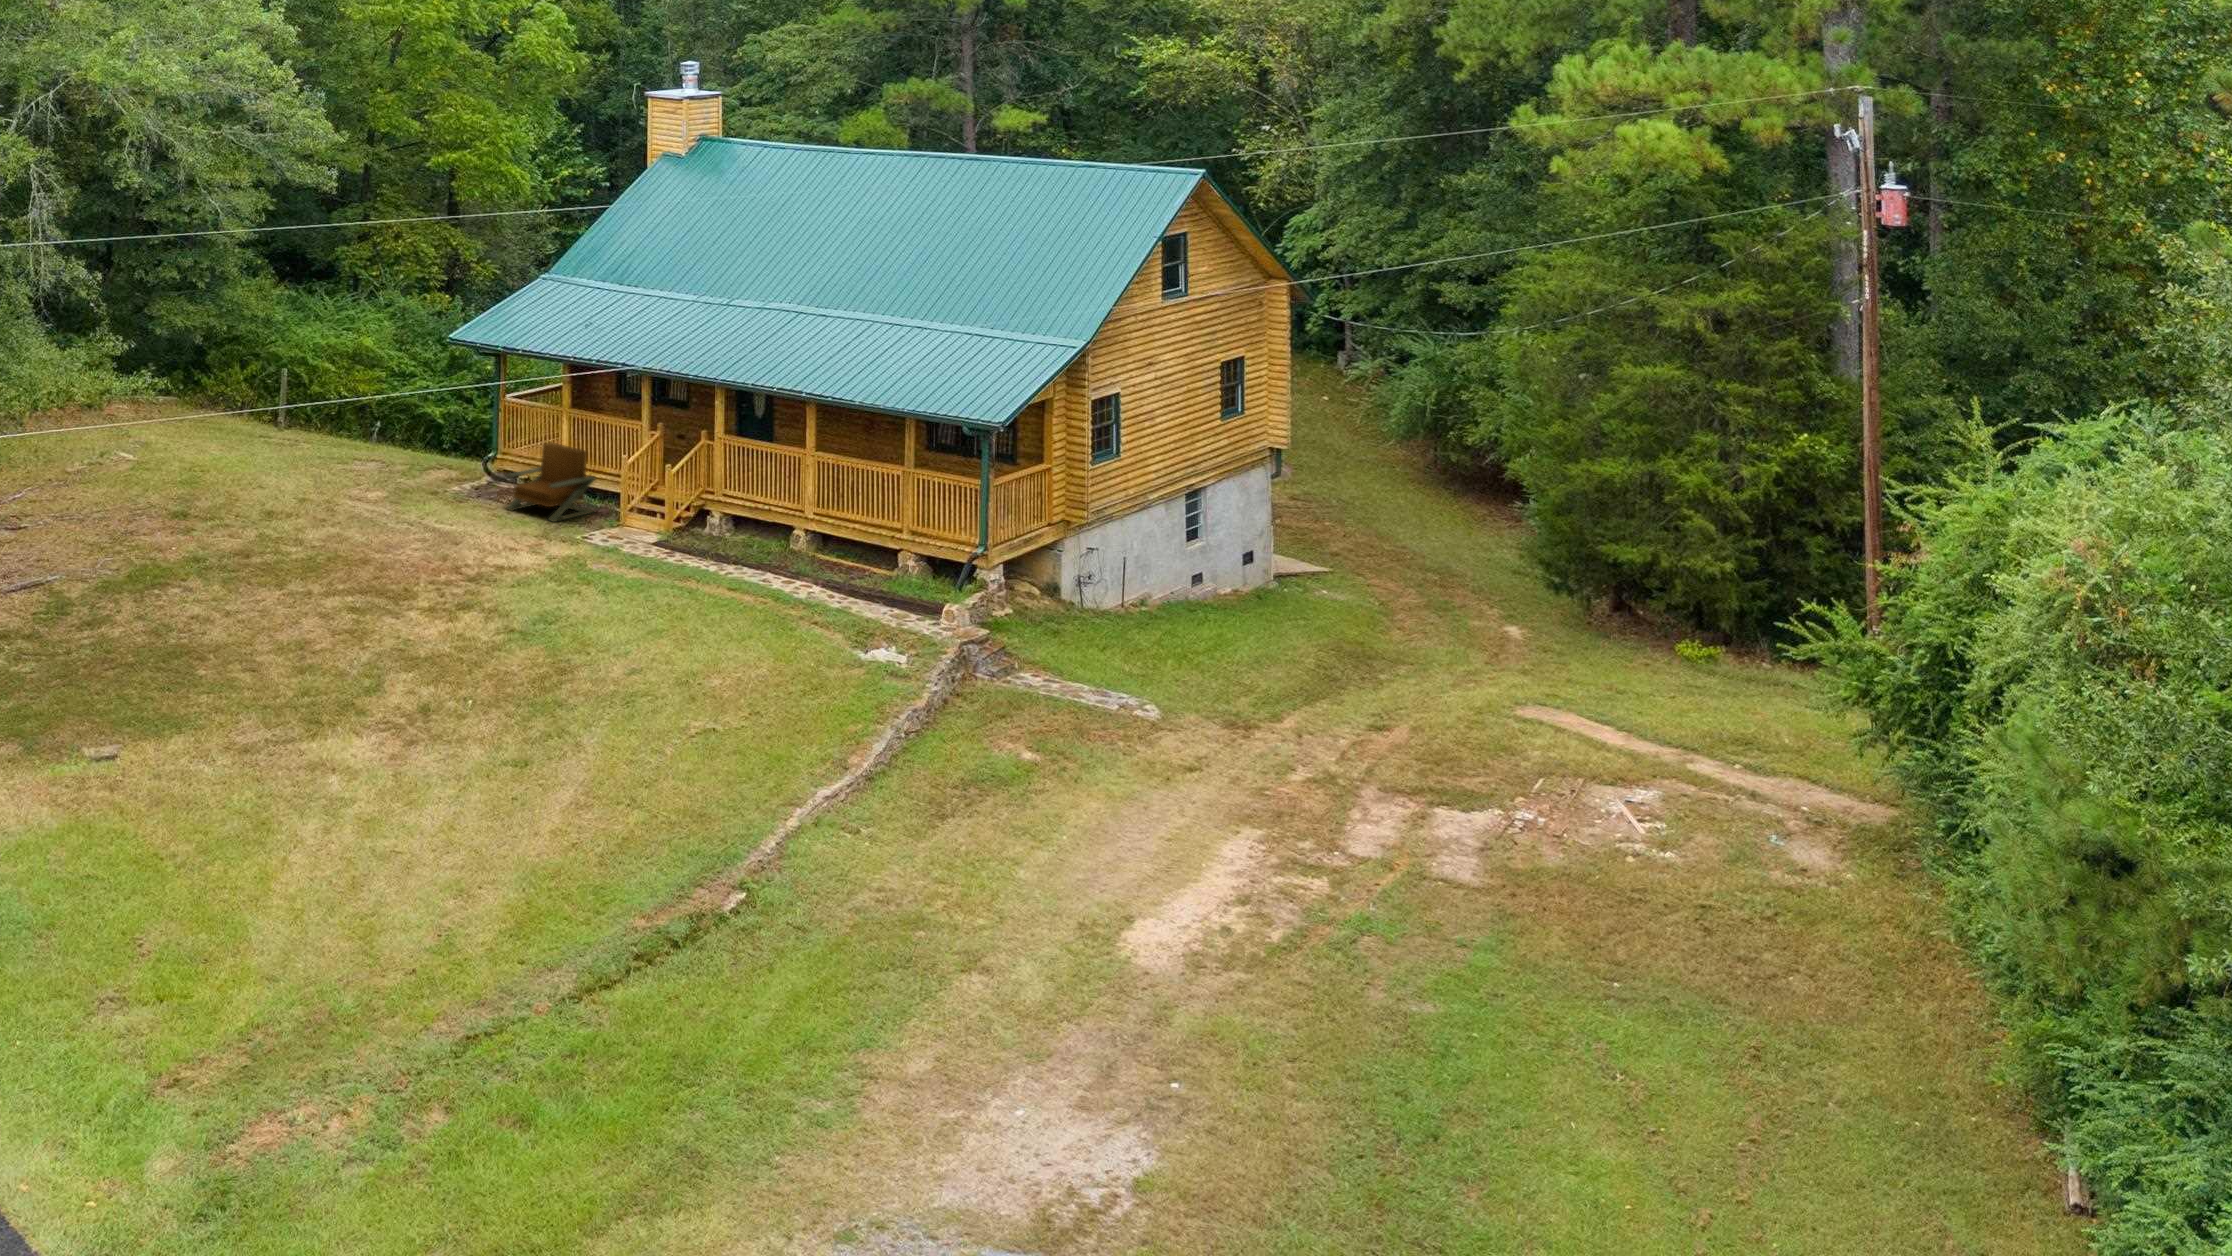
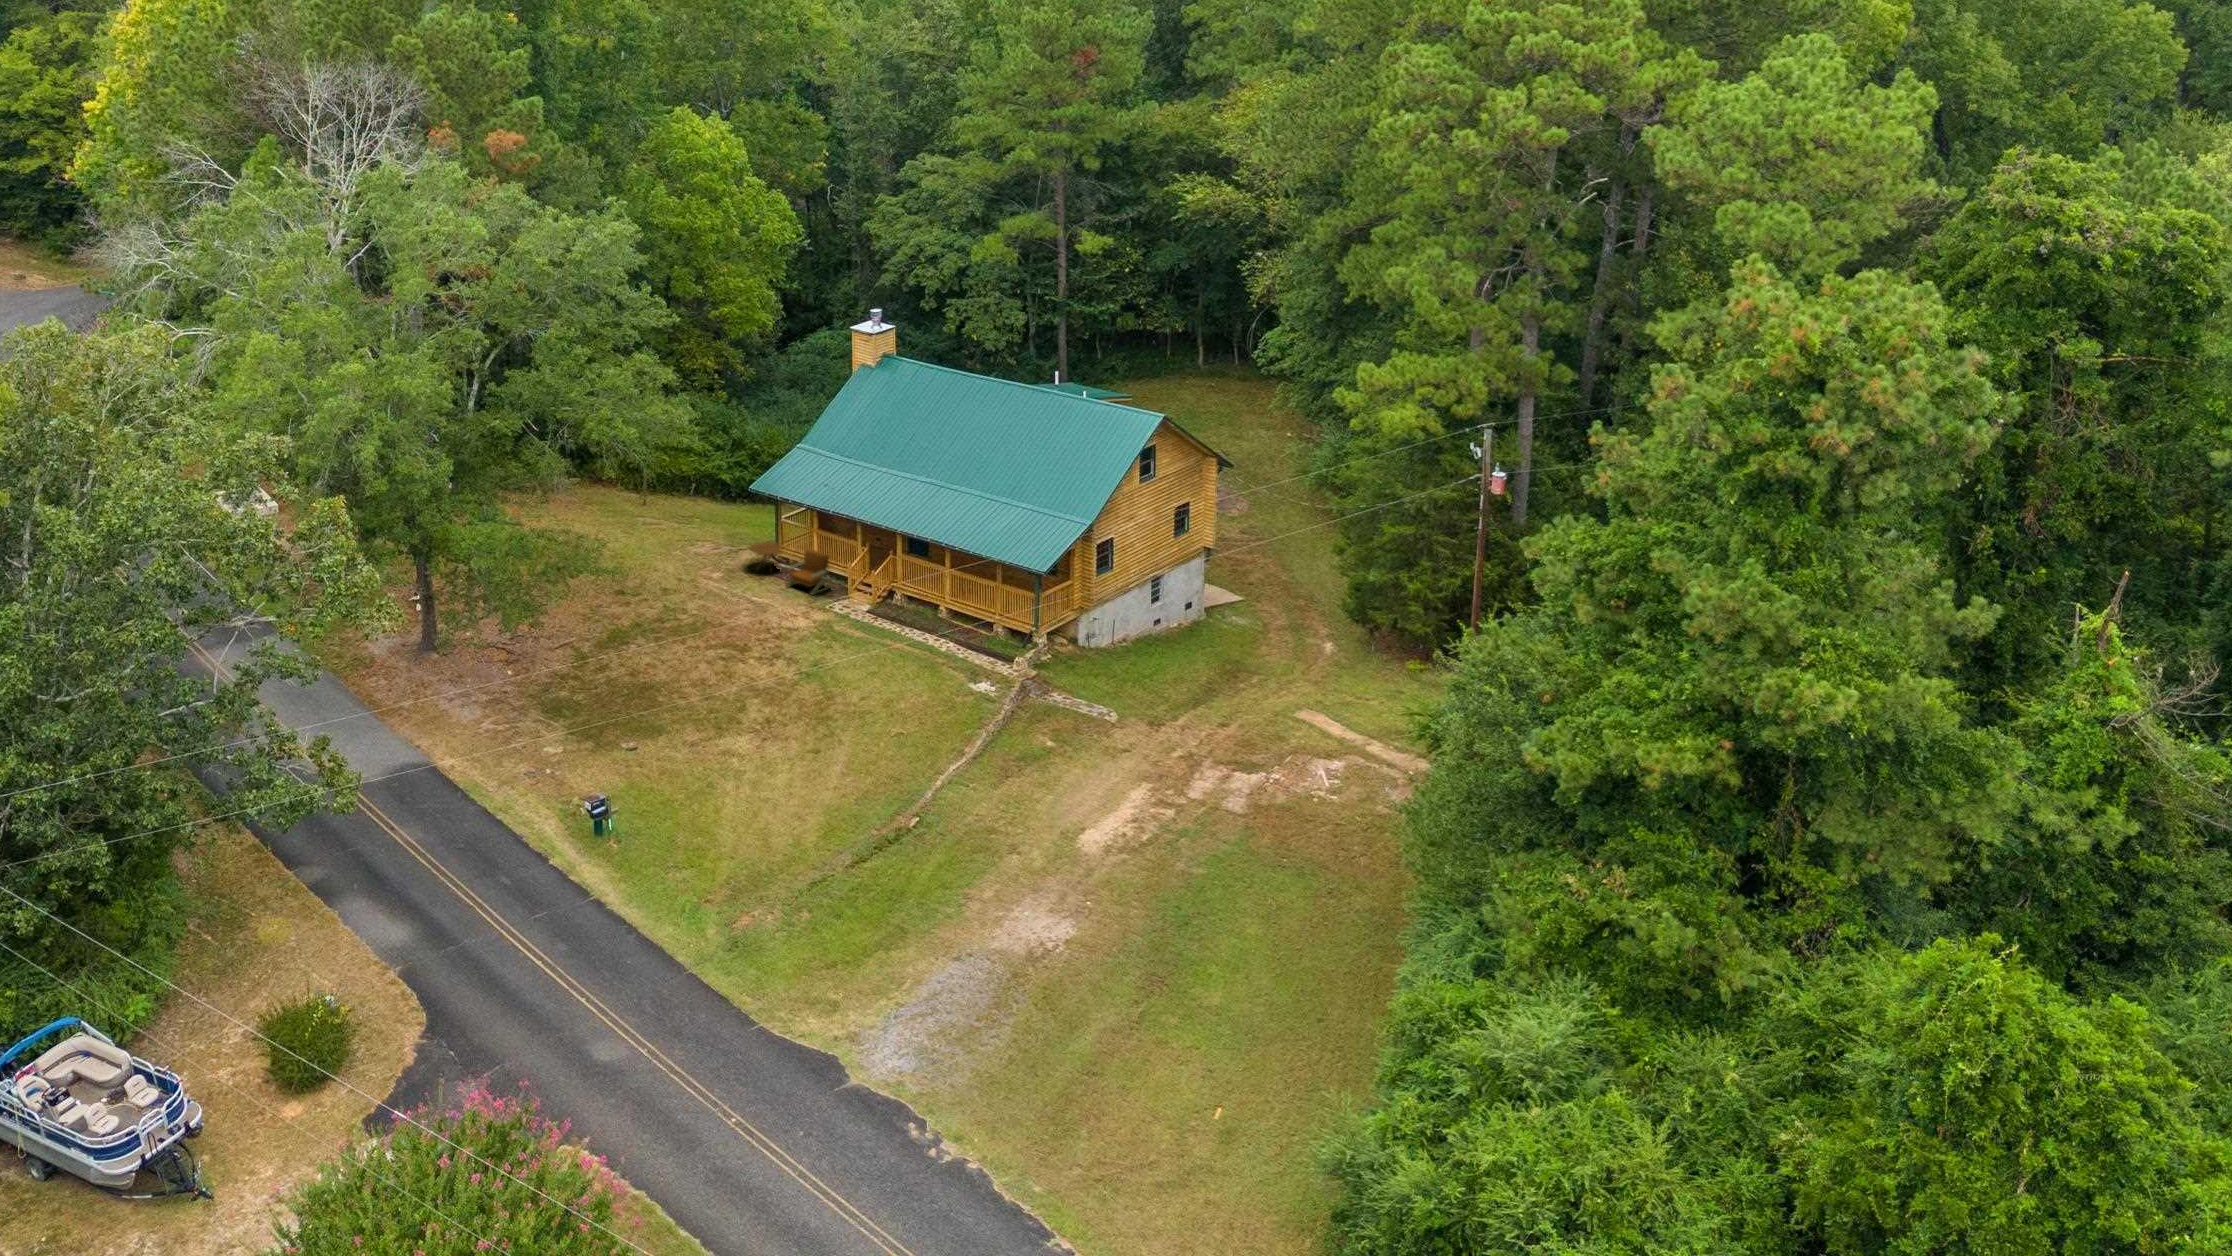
round table: none [444,440,509,494] -> present [751,542,781,568]

